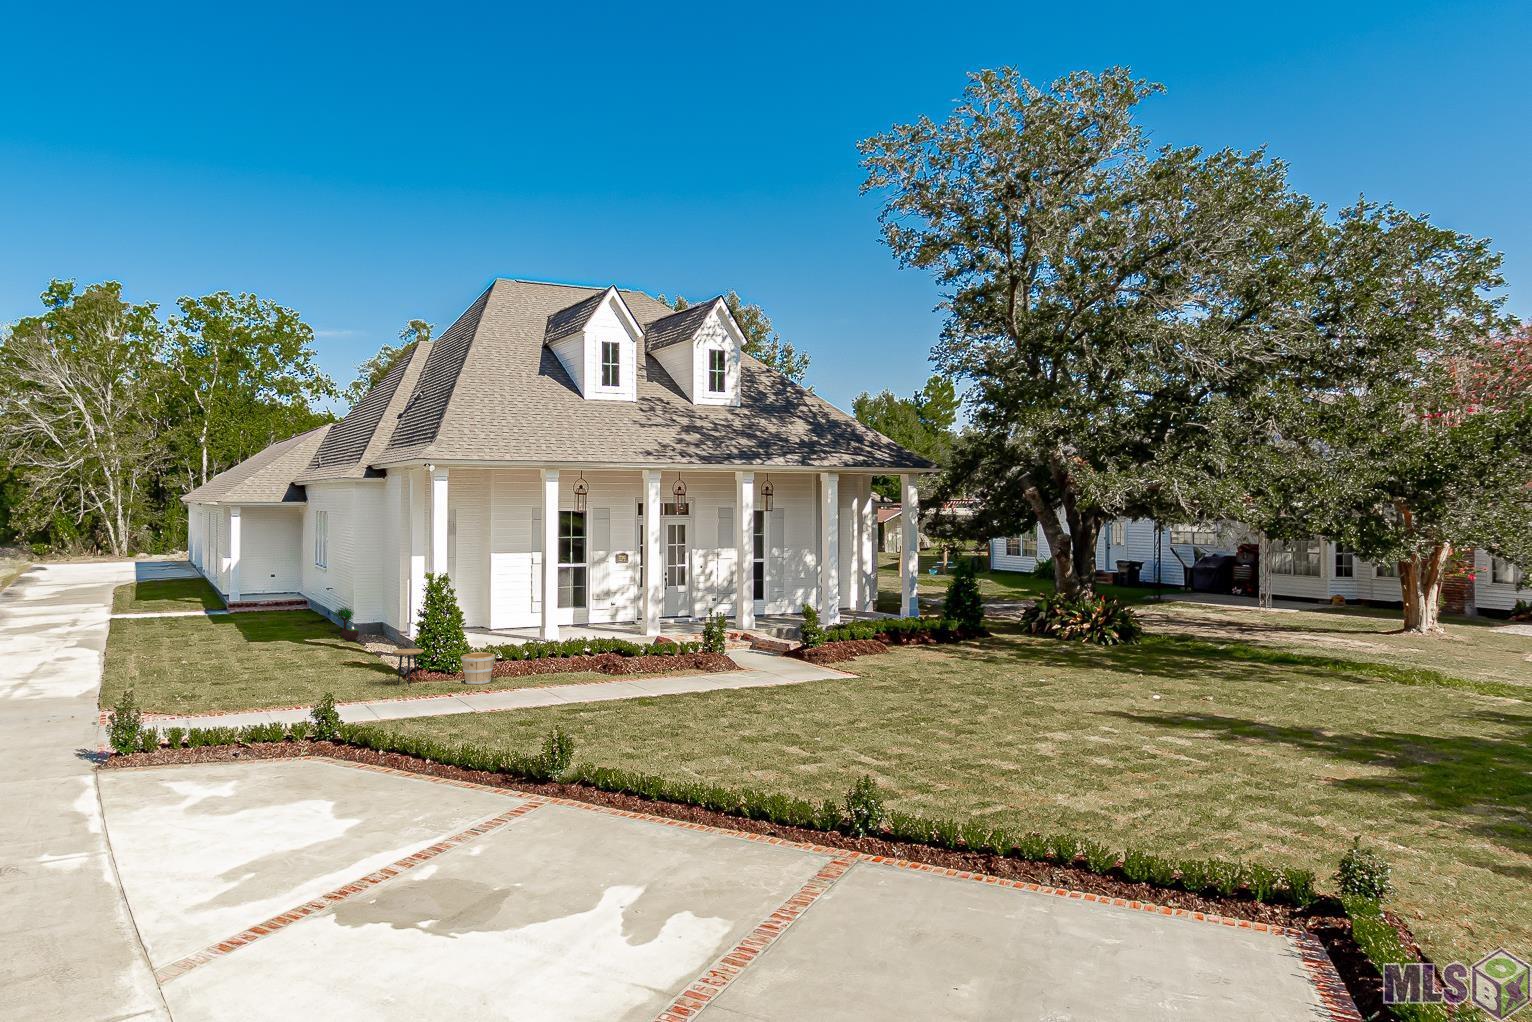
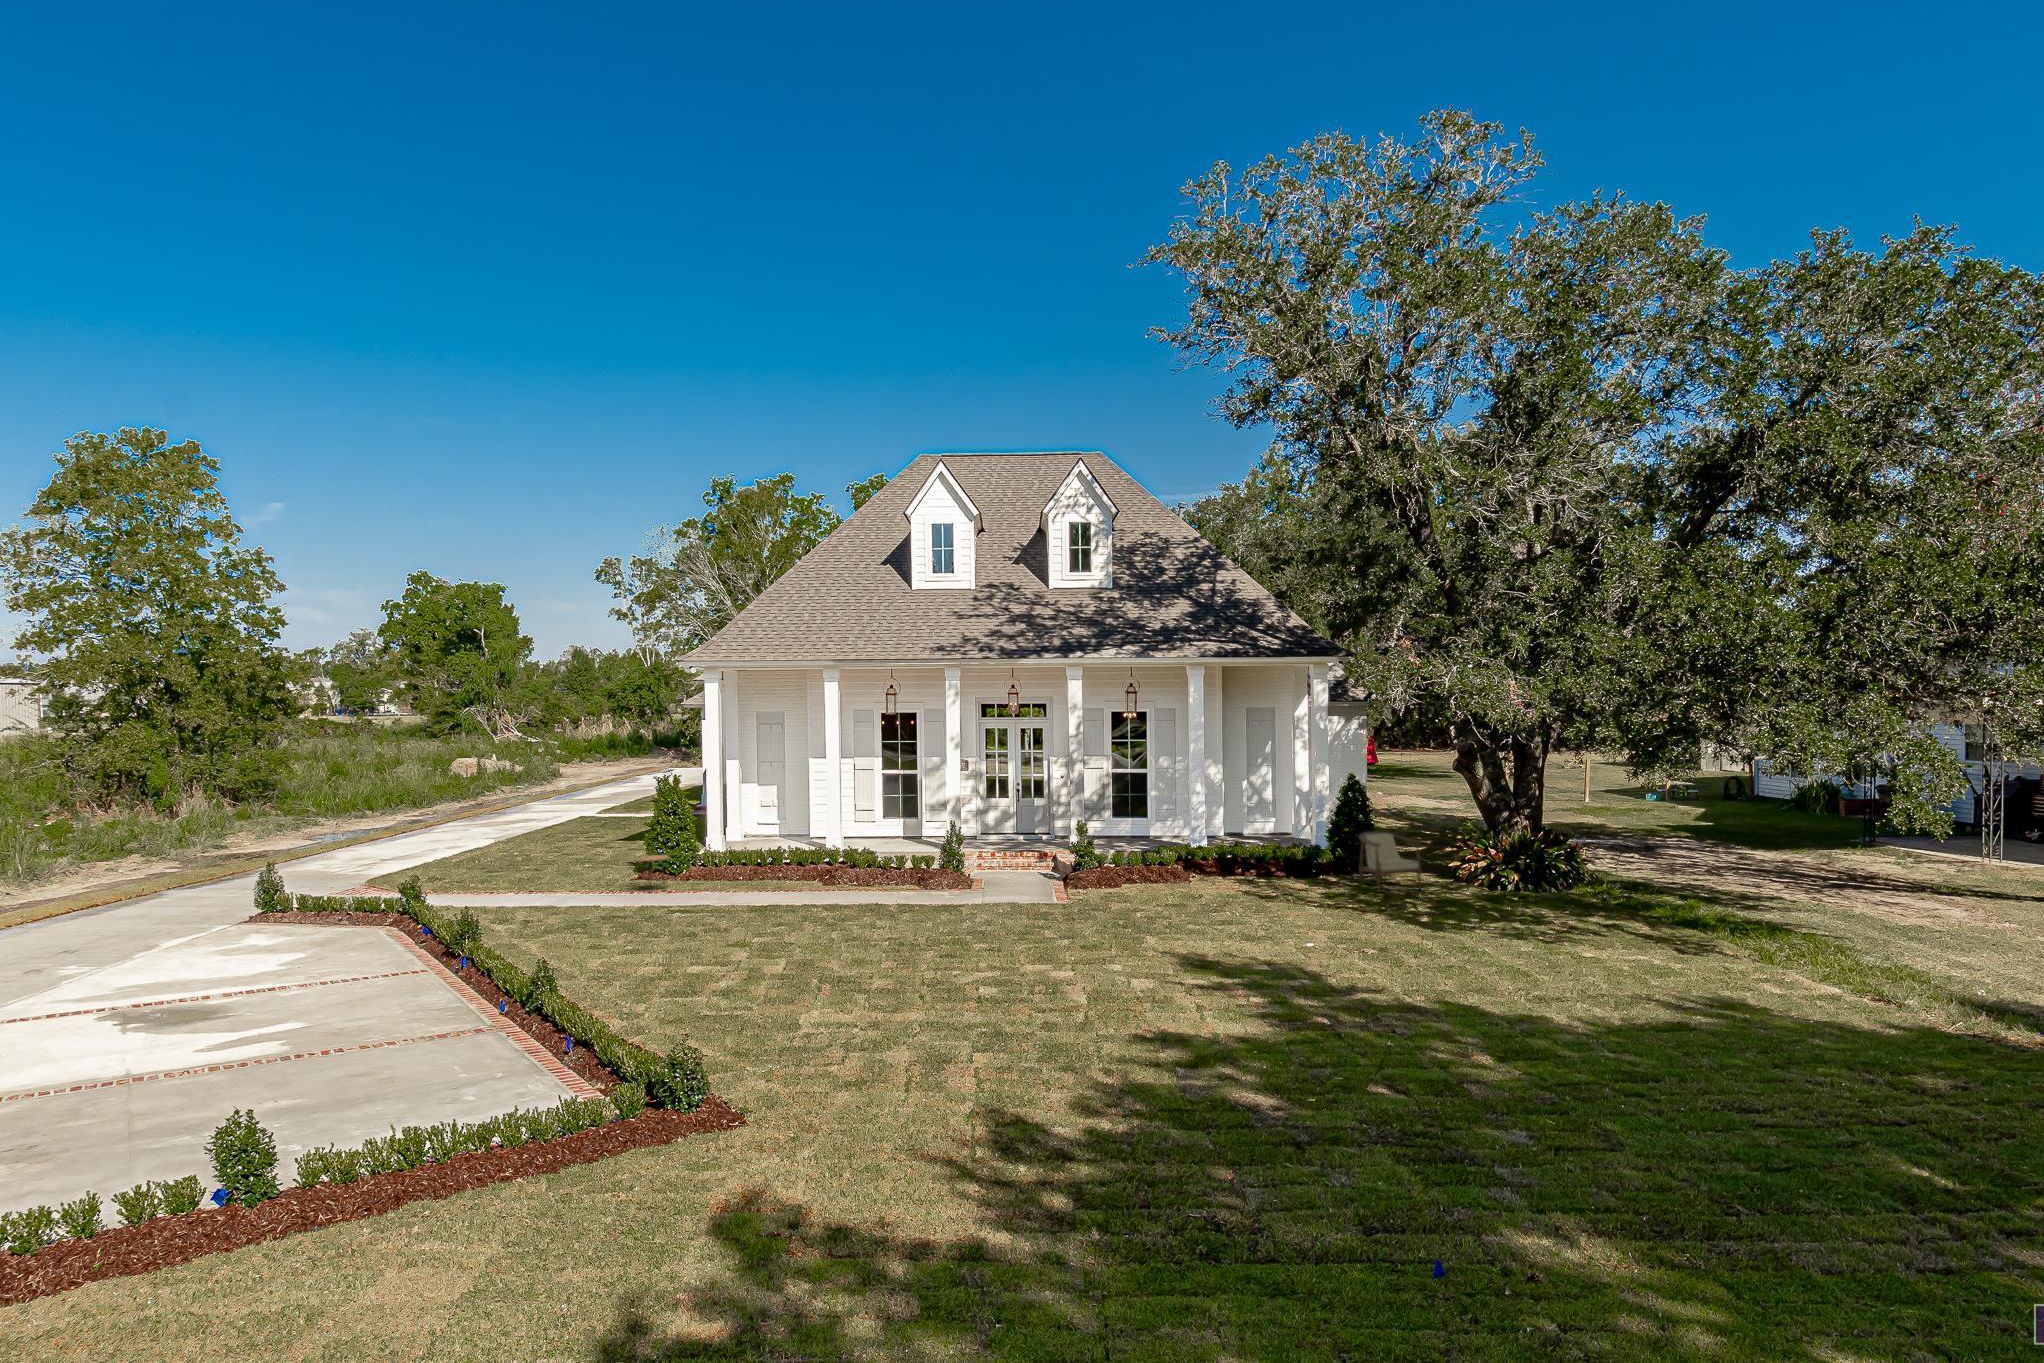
armchair: none [969,602,1016,646] -> present [1359,832,1421,892]
potted tree: present [334,607,359,641] -> none [709,807,733,844]
wooden bucket: present [461,652,495,685] -> none [695,862,731,896]

